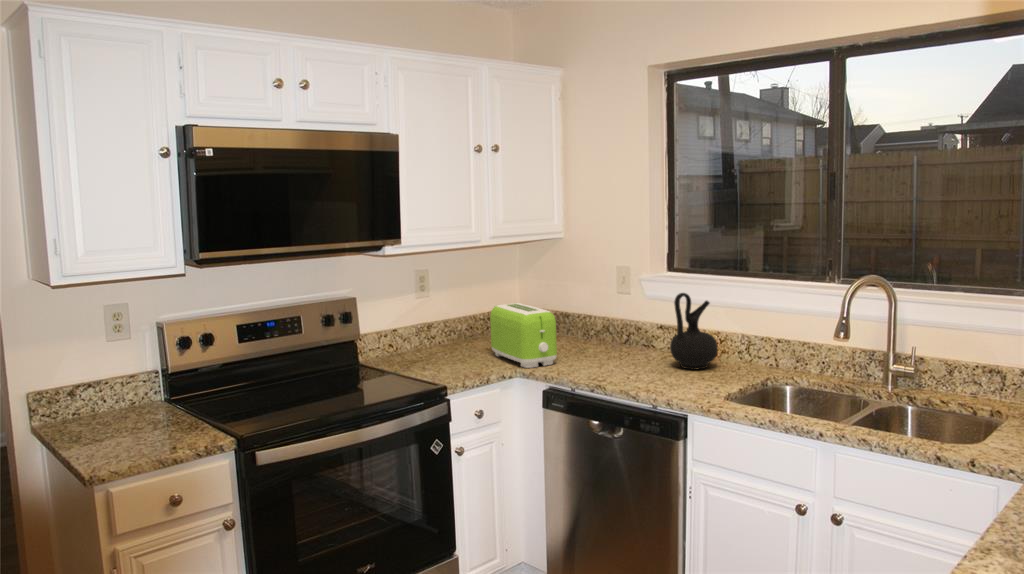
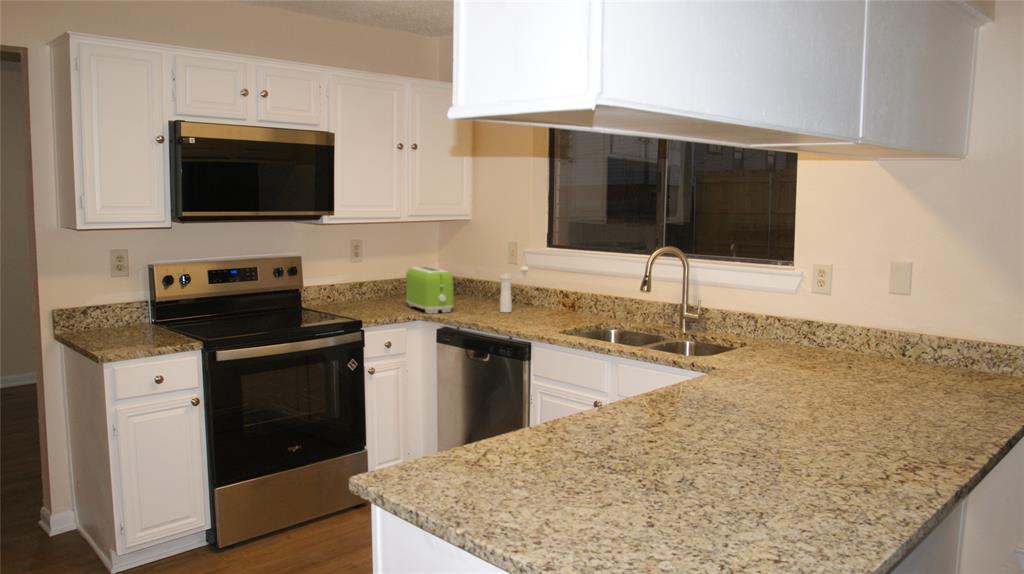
ceramic jug: present [670,293,718,369] -> none [537,260,572,318]
pepper mill: none [616,300,652,362] -> present [500,266,529,312]

